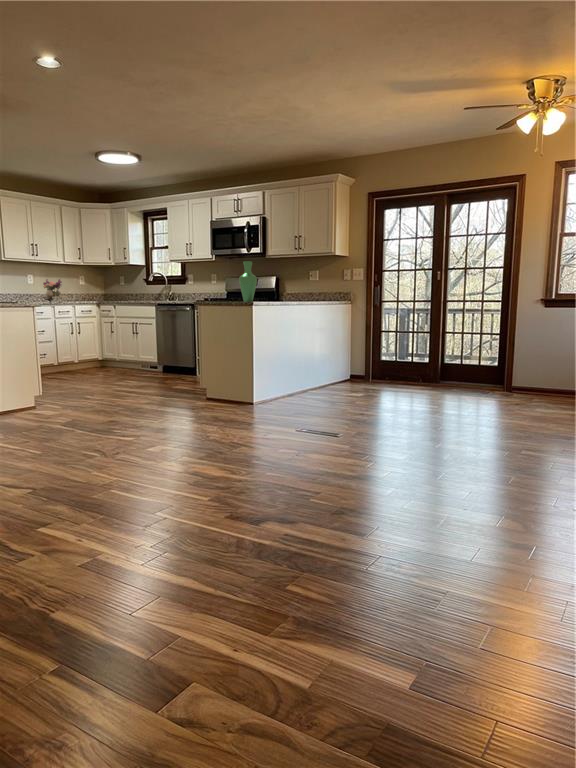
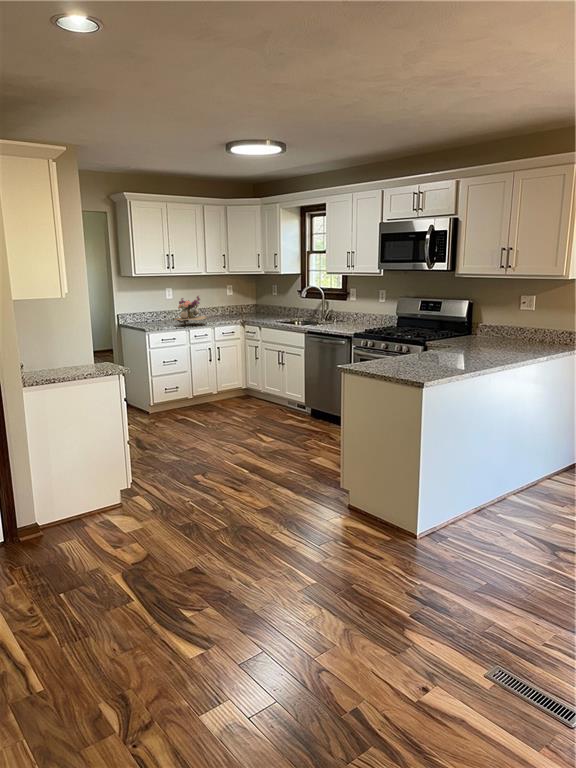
vase: present [239,261,257,302] -> none [406,310,435,374]

